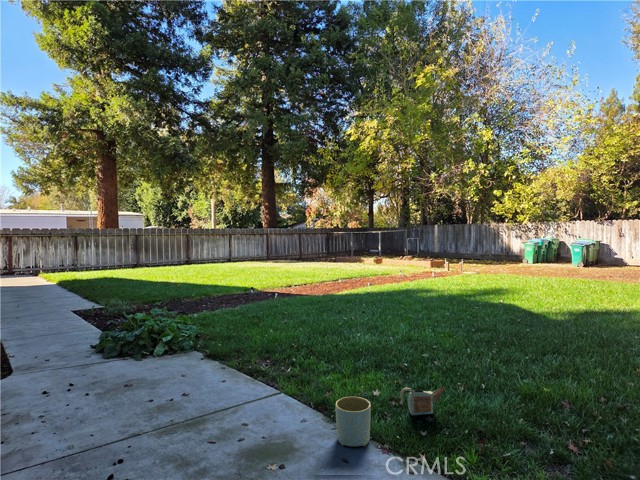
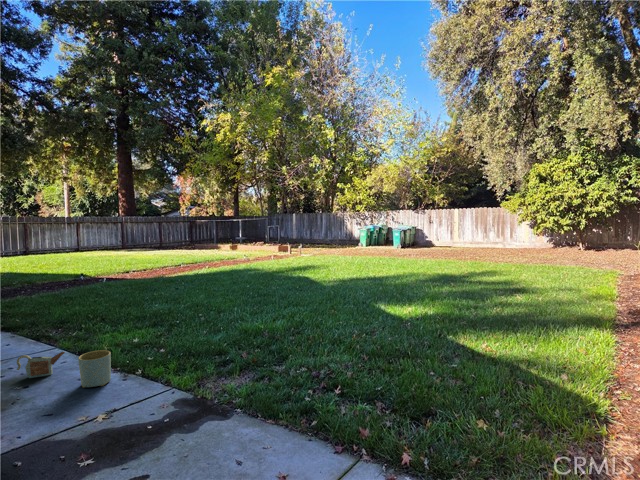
watering can: present [400,387,445,415] -> present [17,352,65,378]

